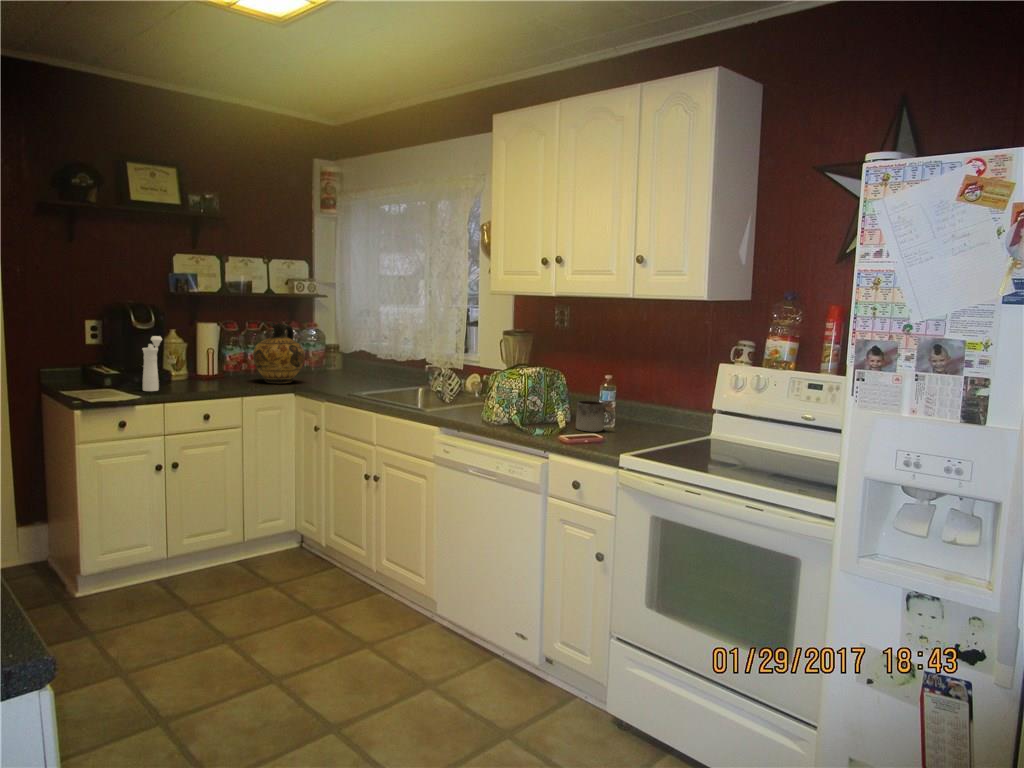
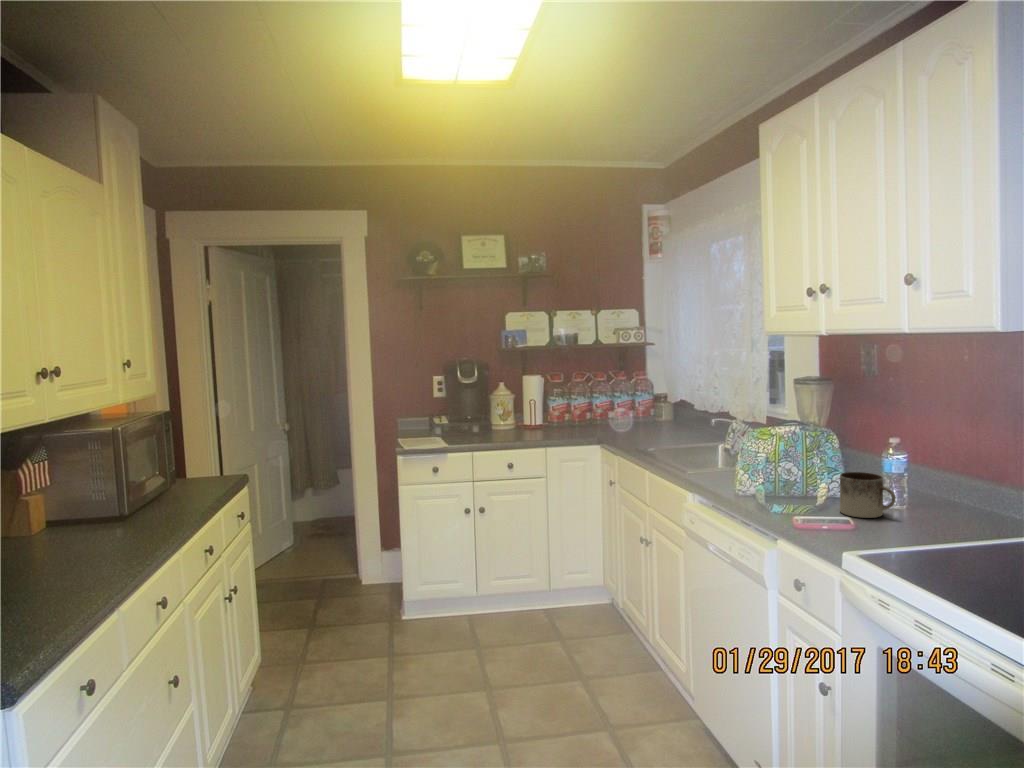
ceramic jug: present [253,322,305,383] -> none [565,373,613,432]
pepper mill: present [142,336,162,391] -> none [458,392,480,440]

